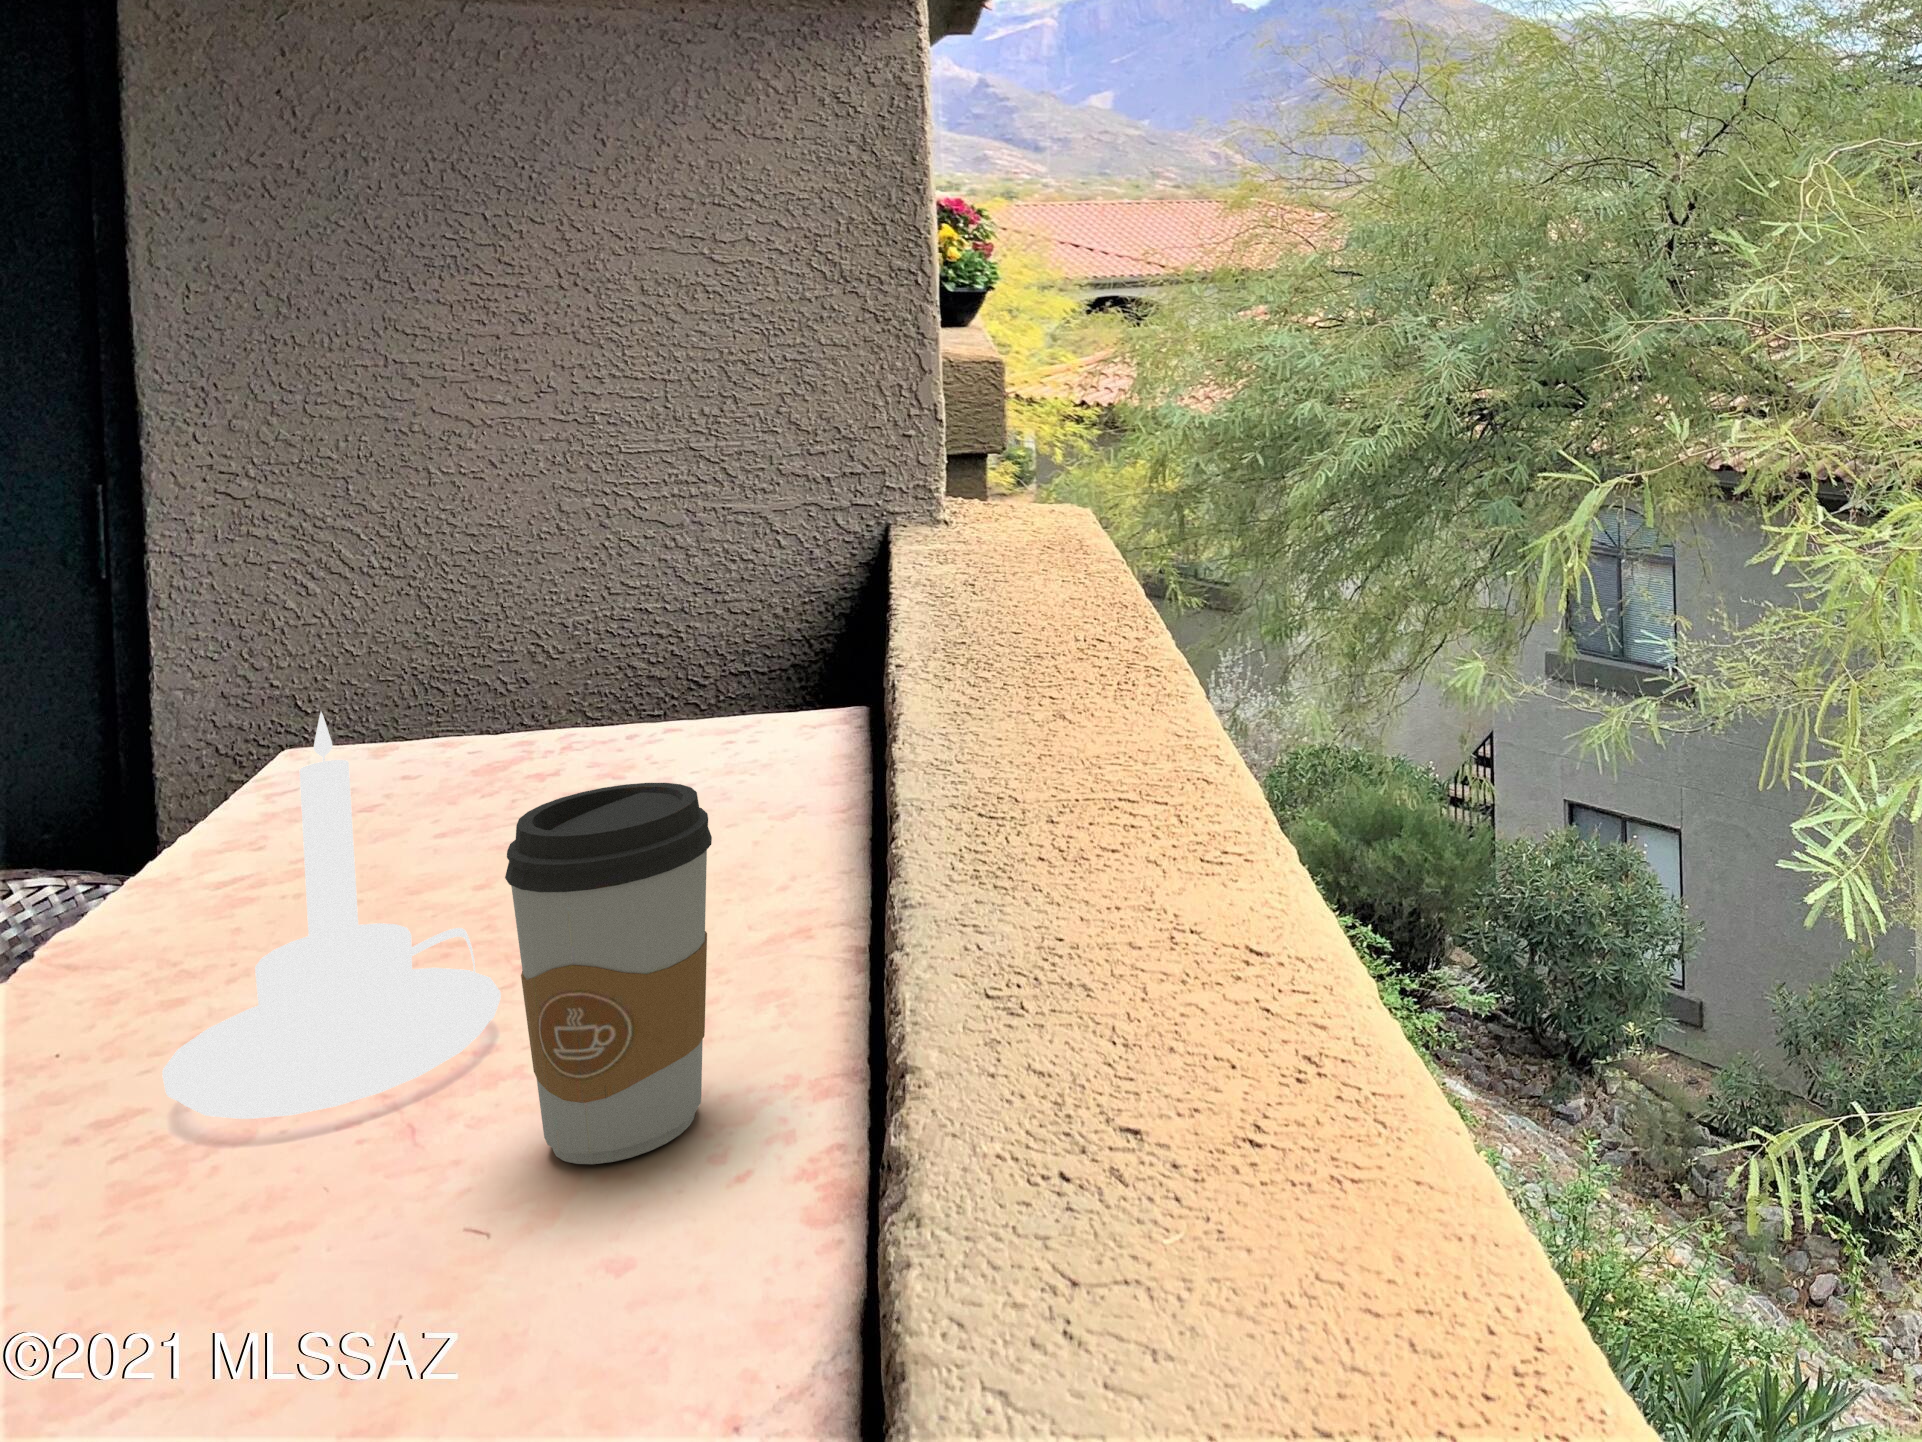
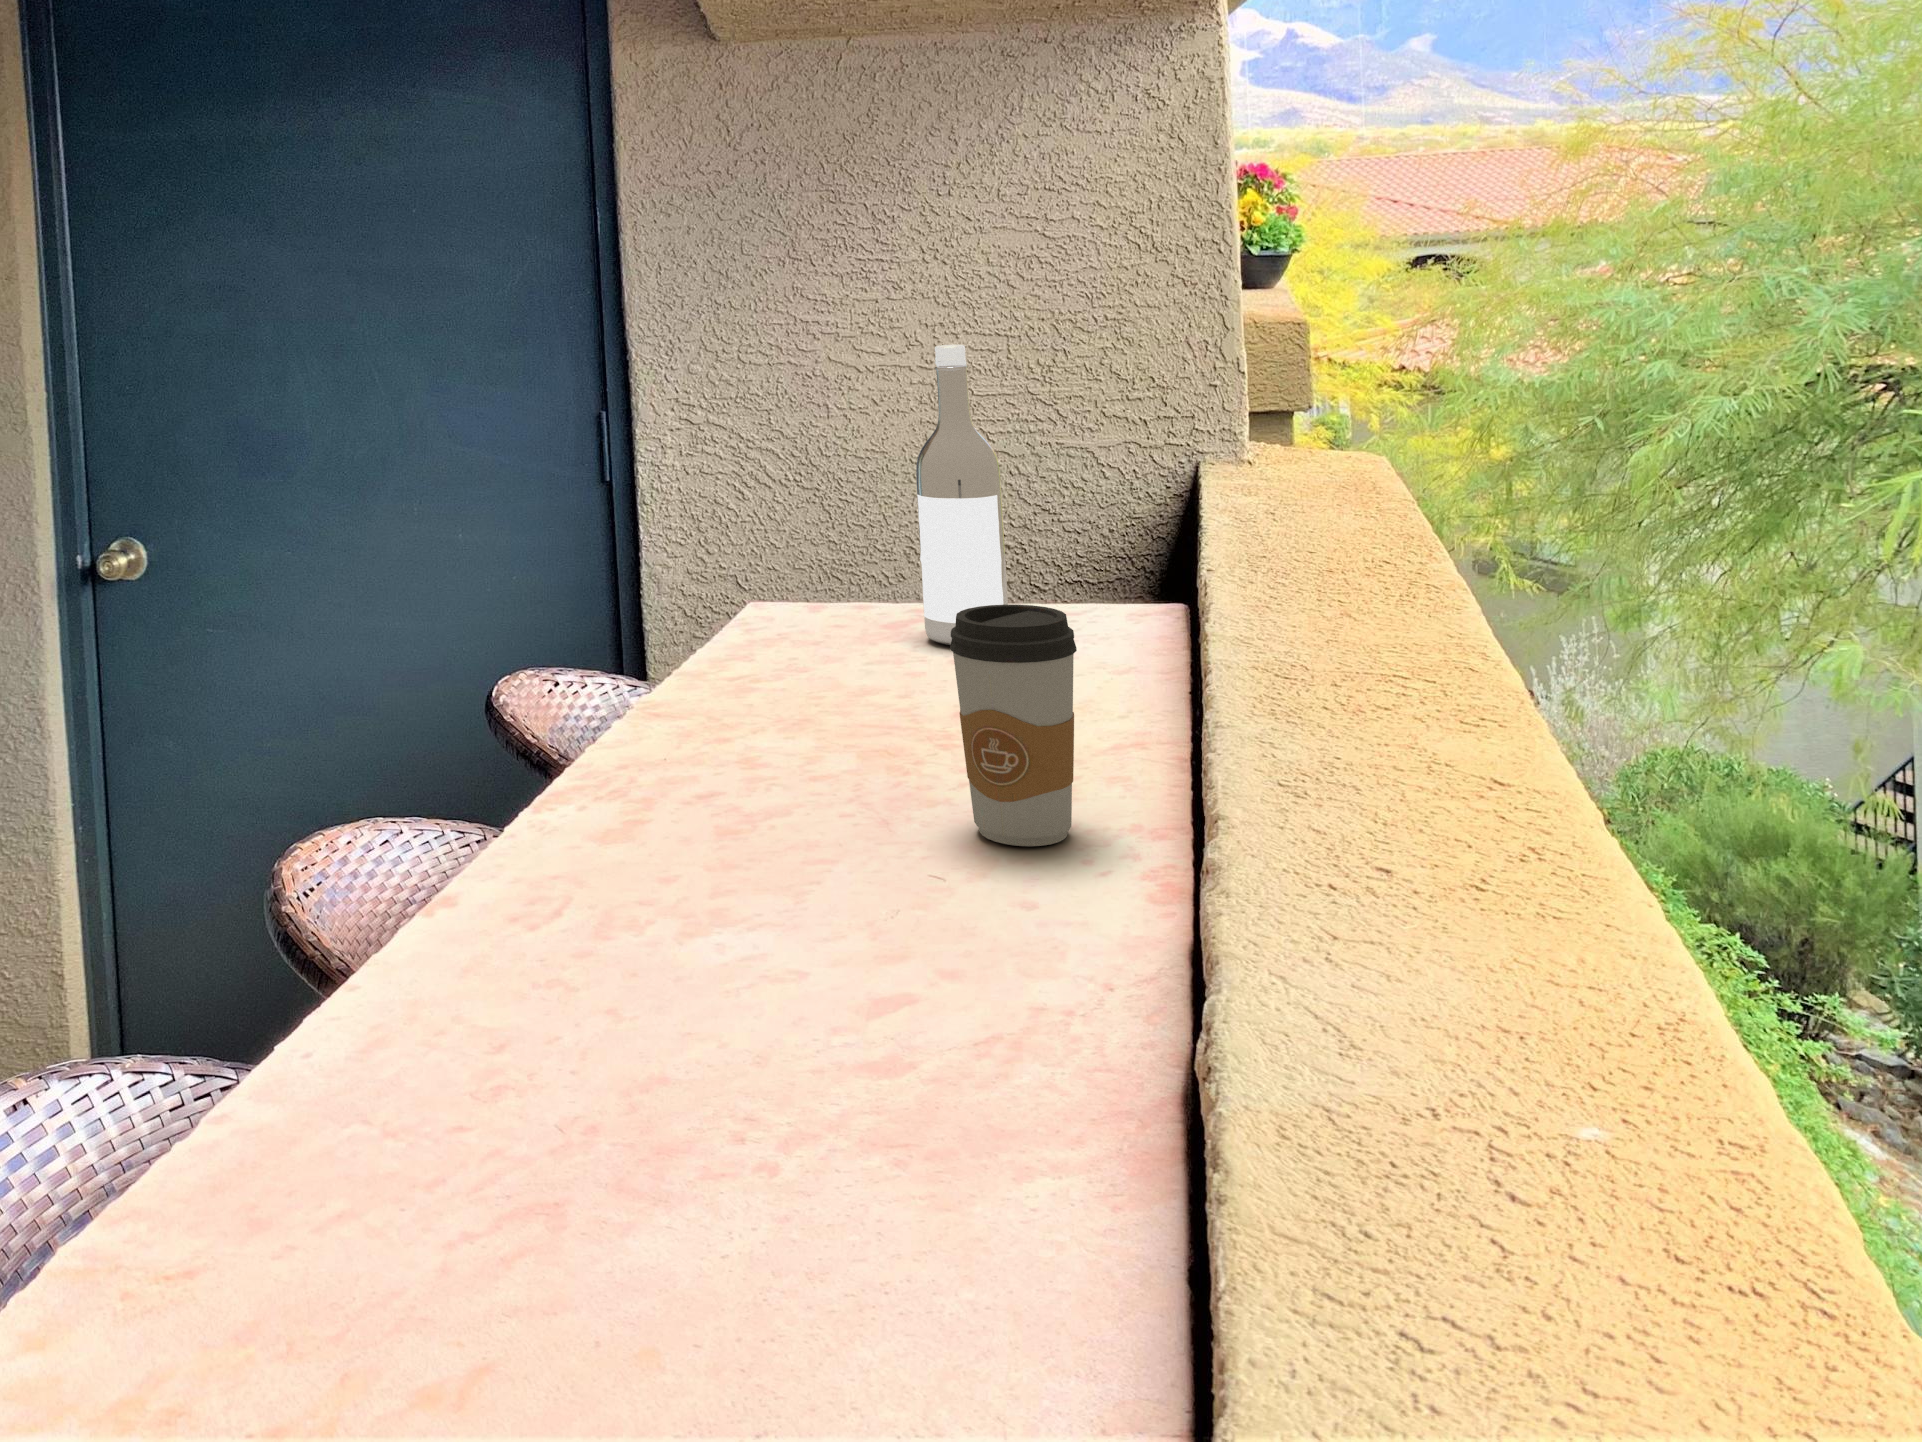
wine bottle: none [506,396,642,810] -> present [916,345,1008,645]
candle holder: present [162,712,501,1119] -> none [759,538,936,780]

